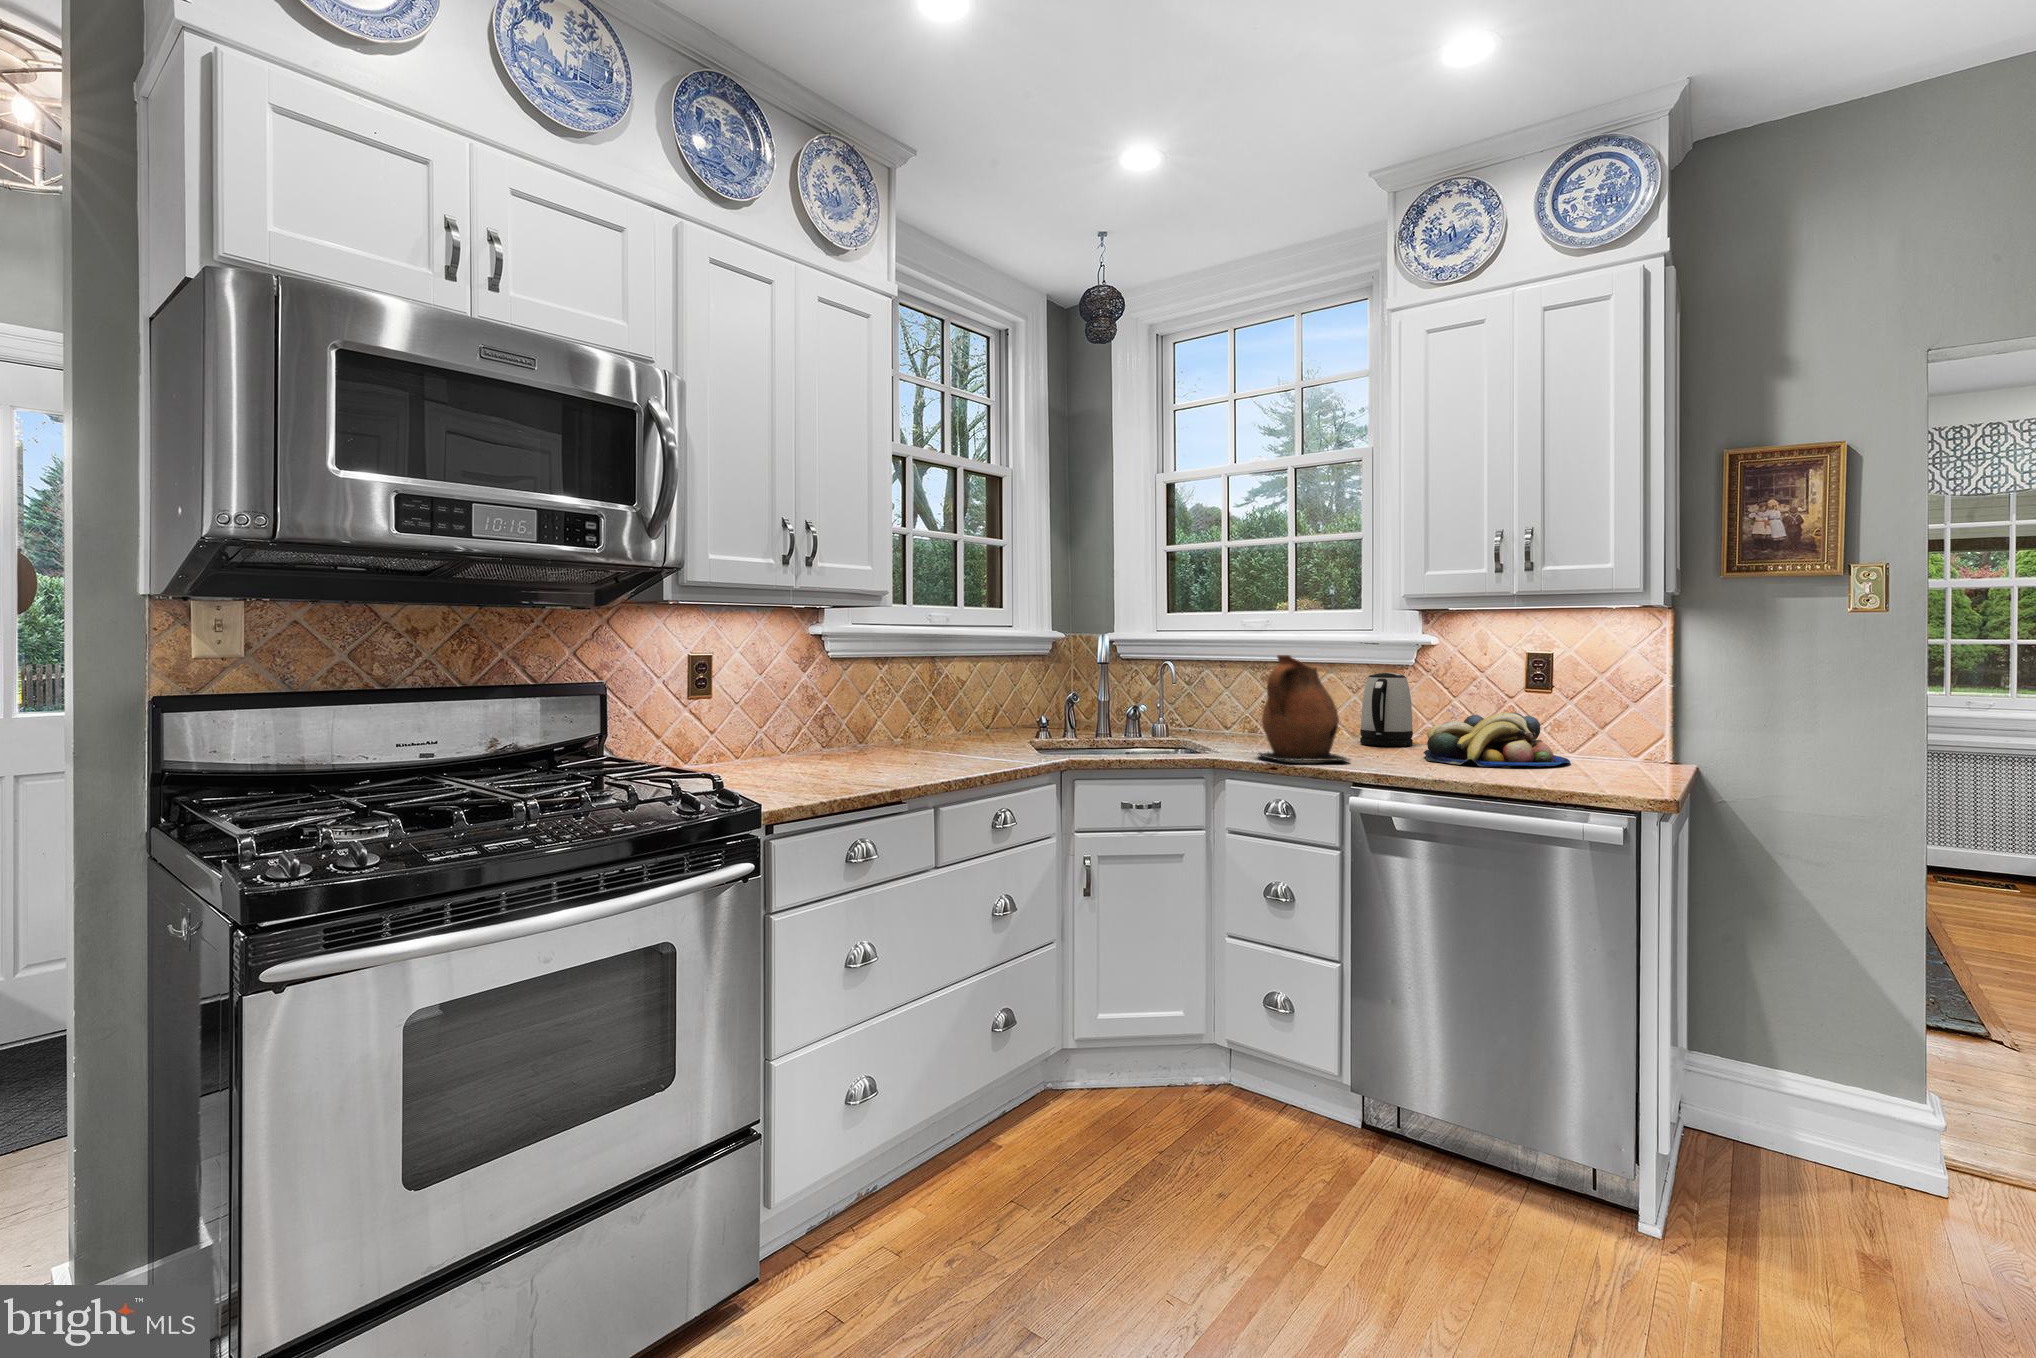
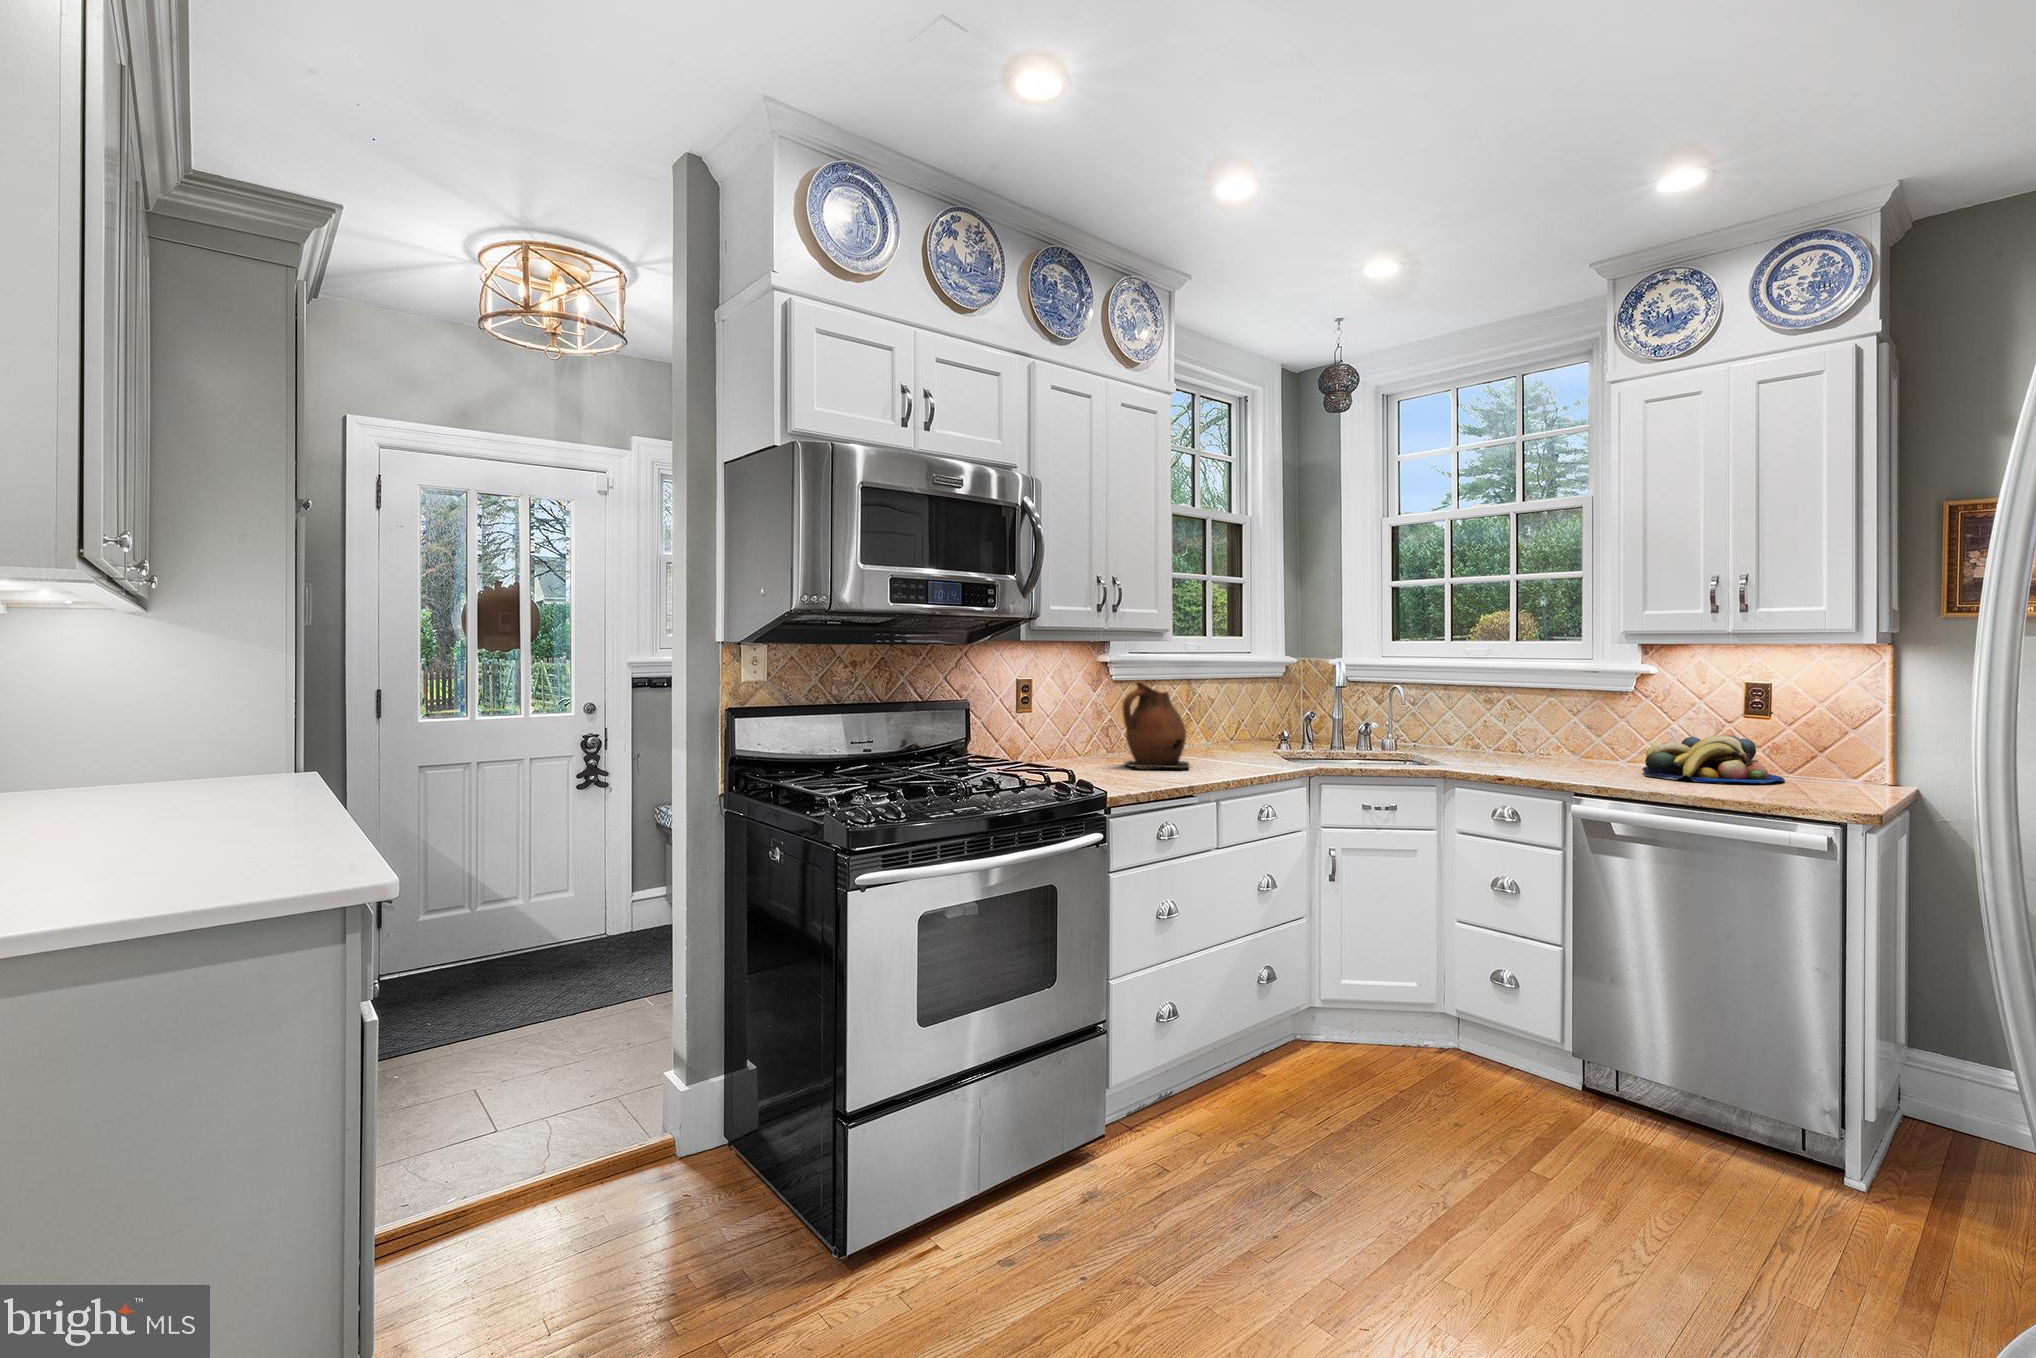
ceramic pitcher: present [1258,655,1349,762] -> present [1122,682,1189,769]
kettle: present [1360,673,1413,746] -> none [1582,698,1633,764]

